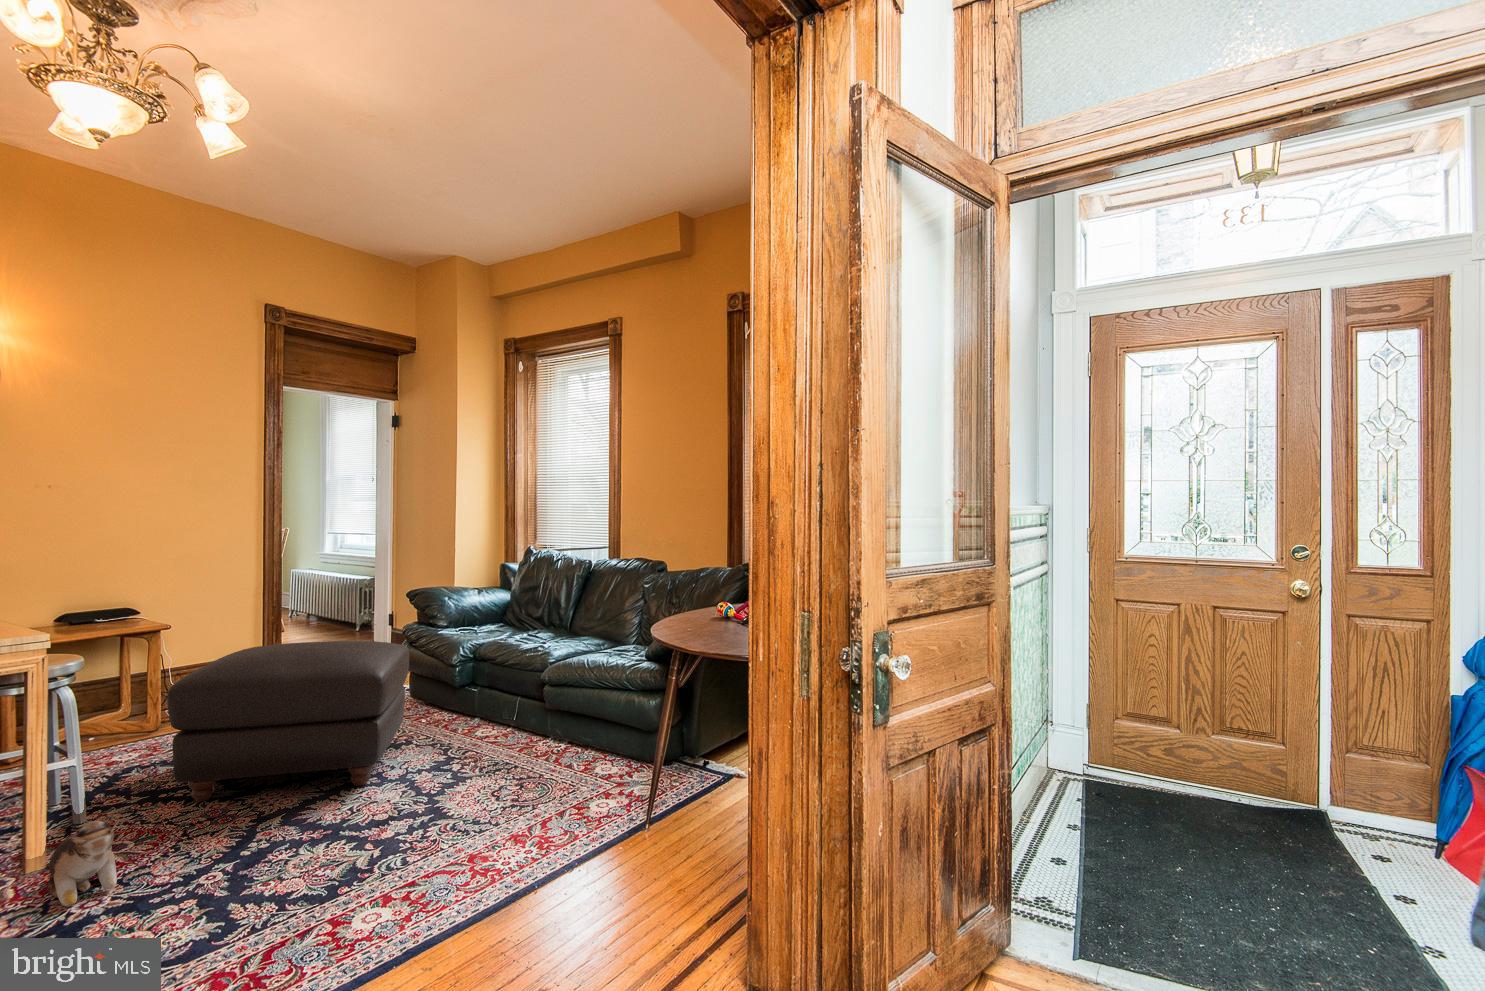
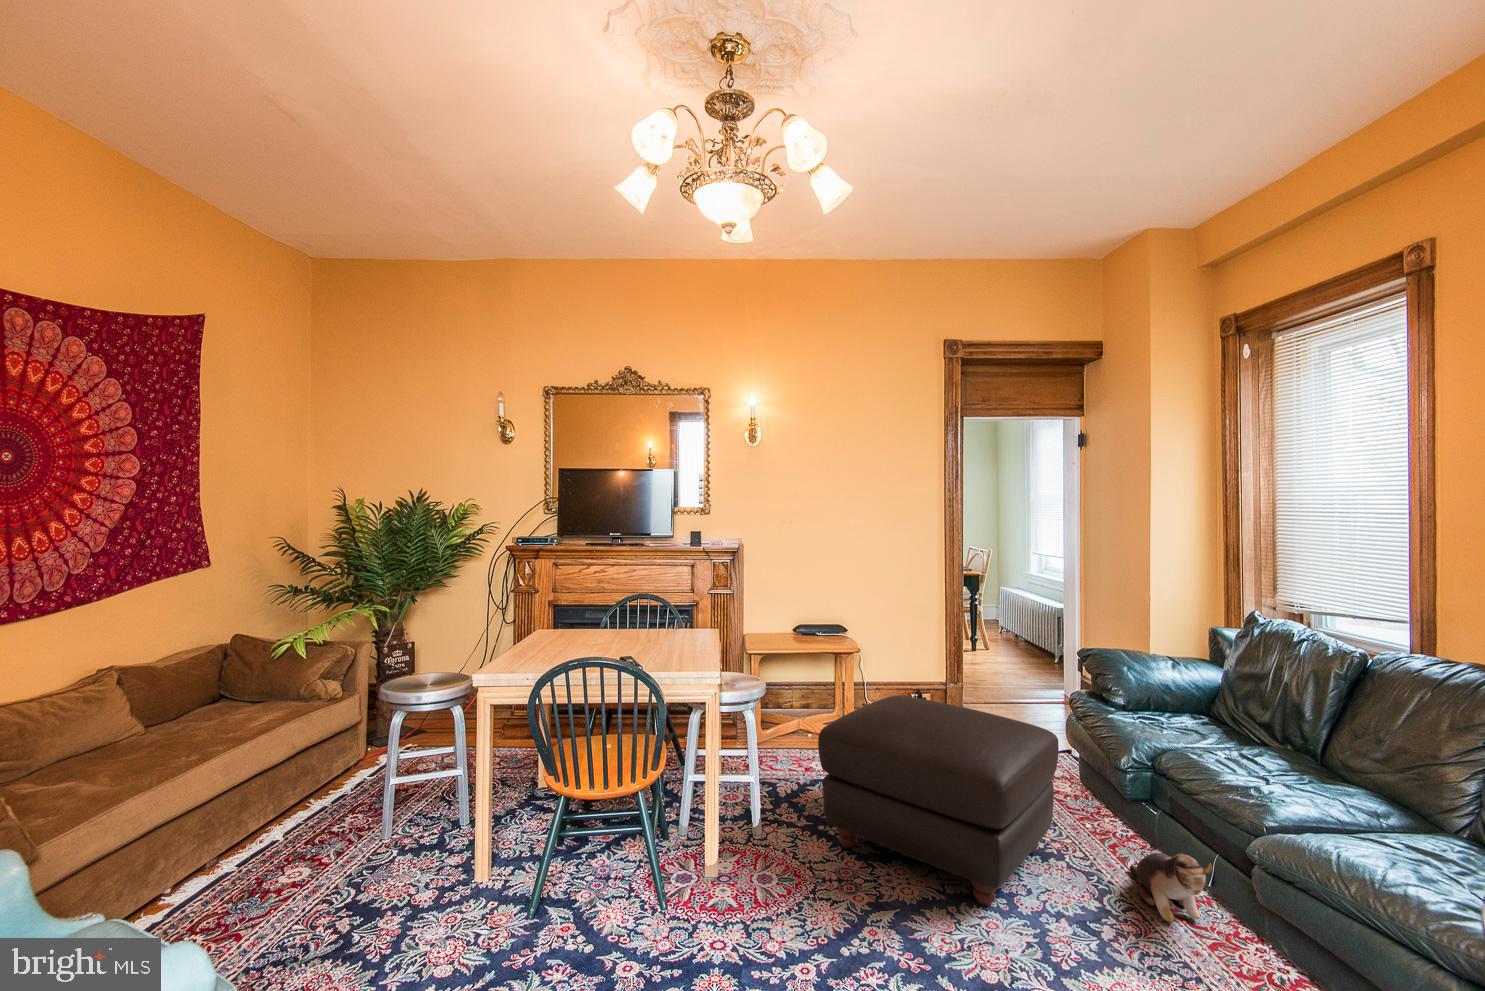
plush toy: present [47,820,119,906] -> present [1130,853,1212,922]

